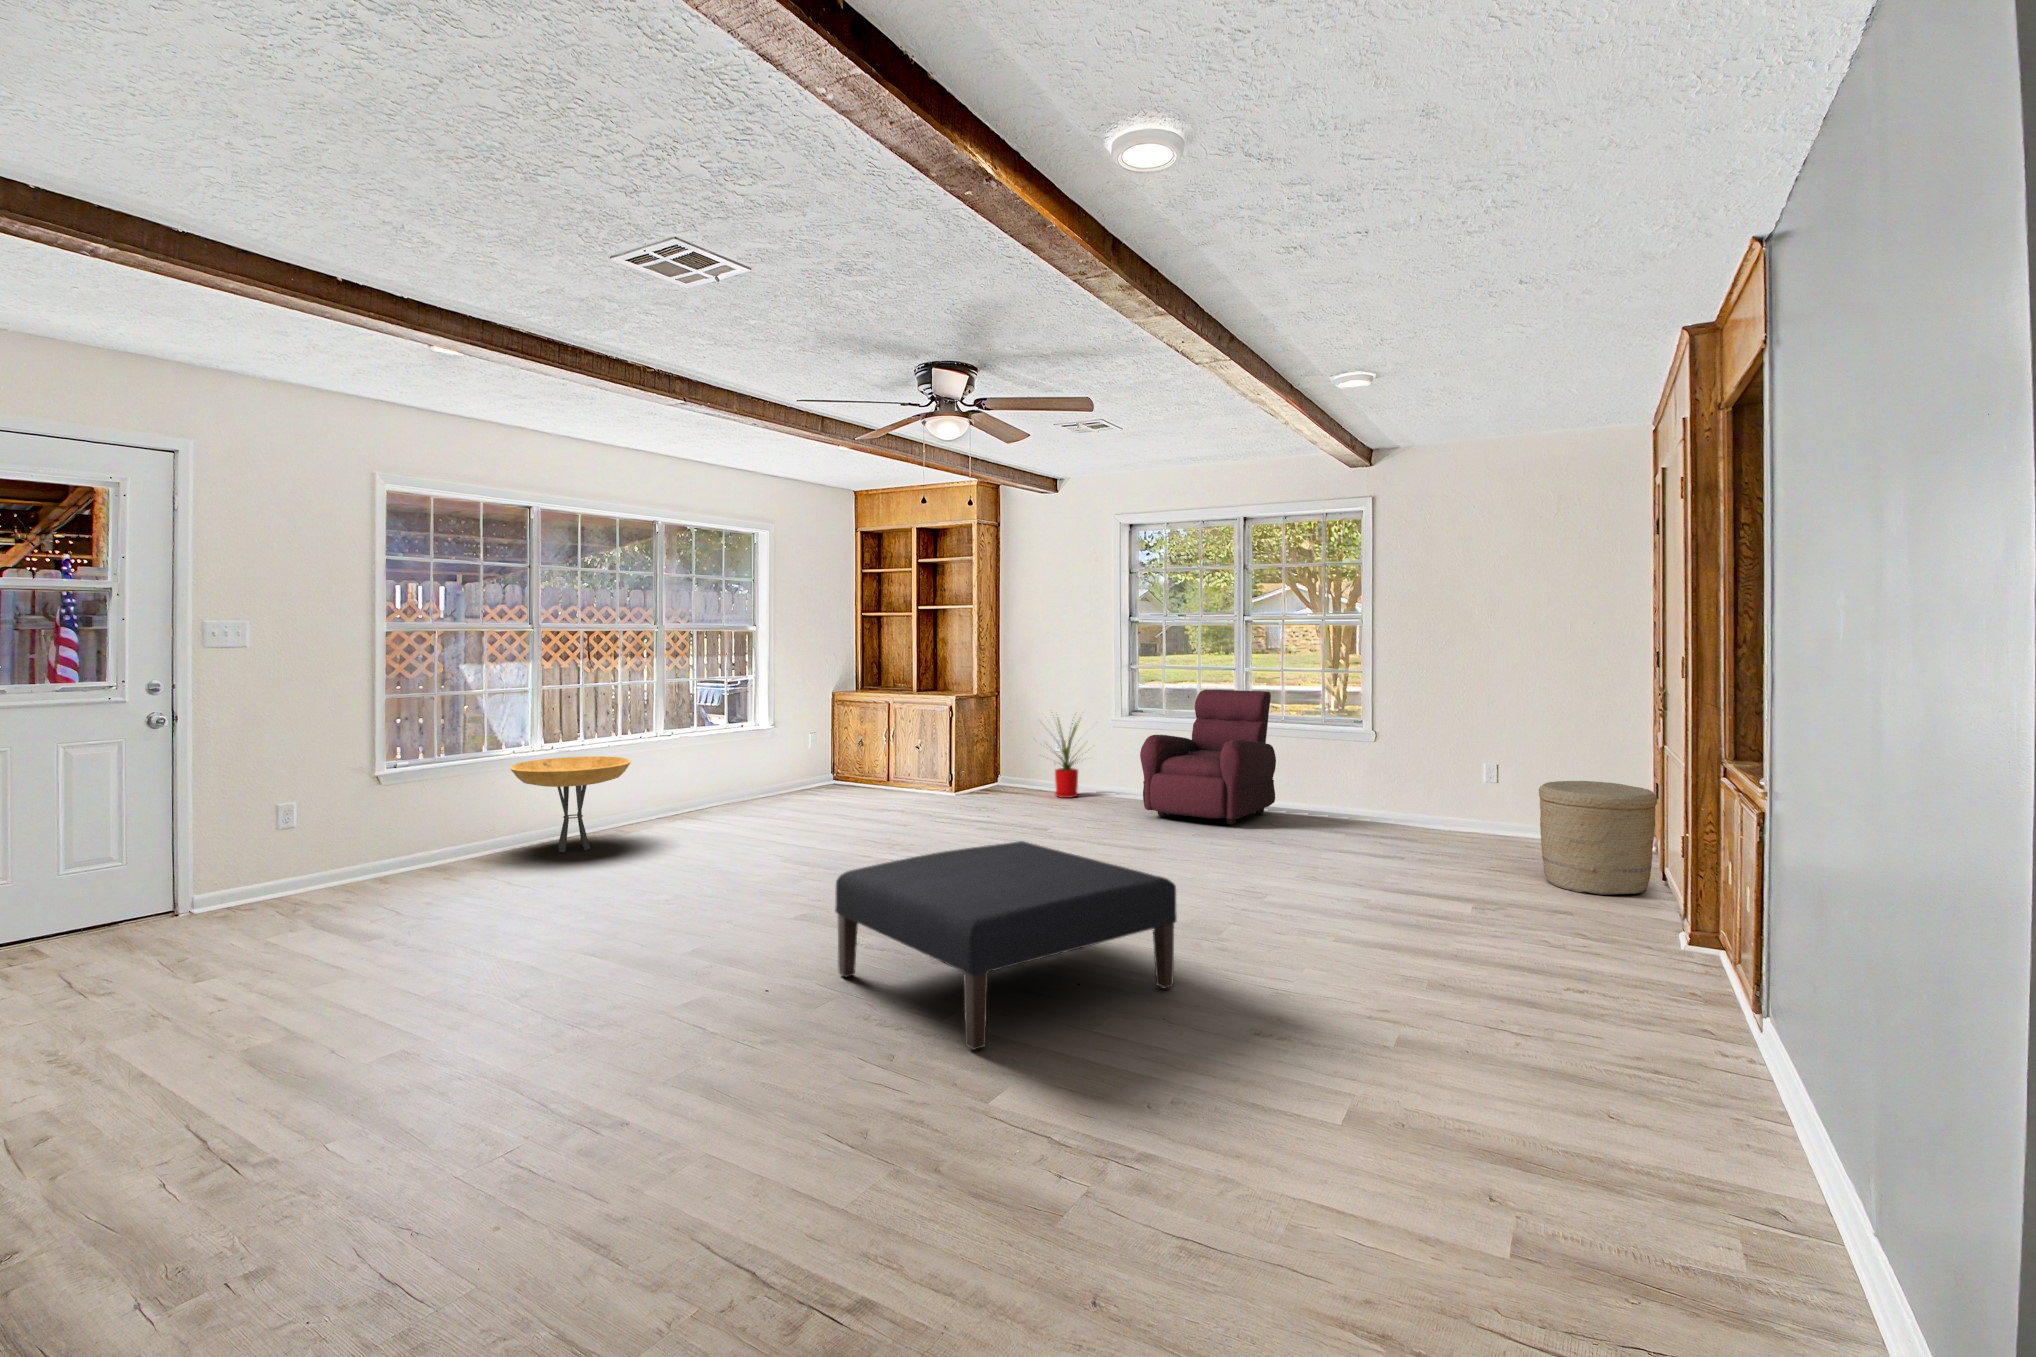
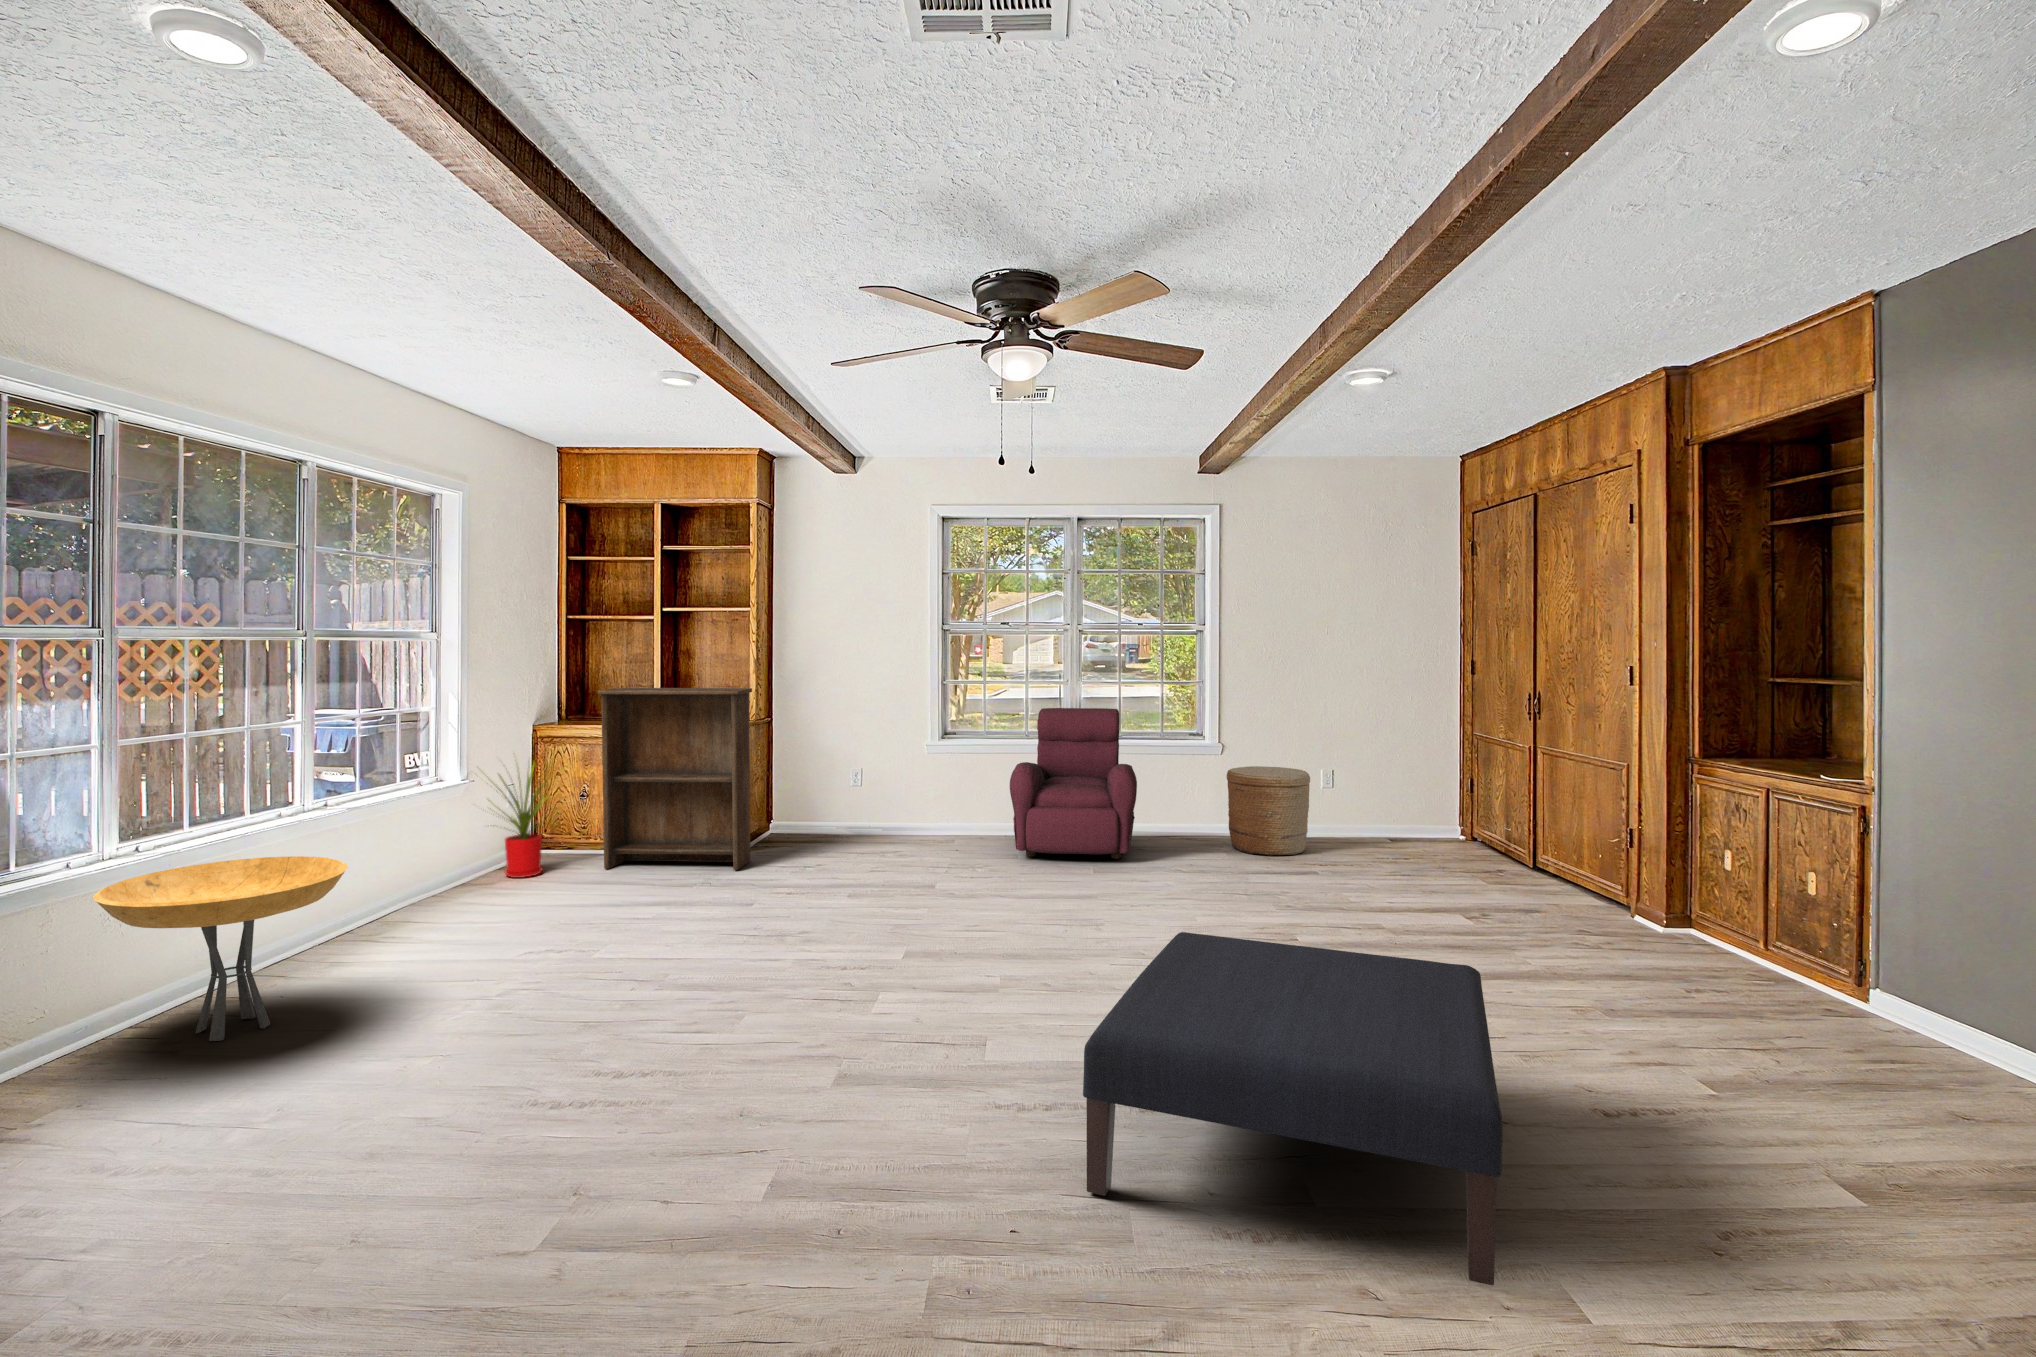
bookshelf: none [848,666,952,805] -> present [598,688,752,870]
house plant: present [1055,717,1081,798] -> present [477,763,563,878]
basket: present [1539,781,1657,895] -> present [1227,766,1310,856]

